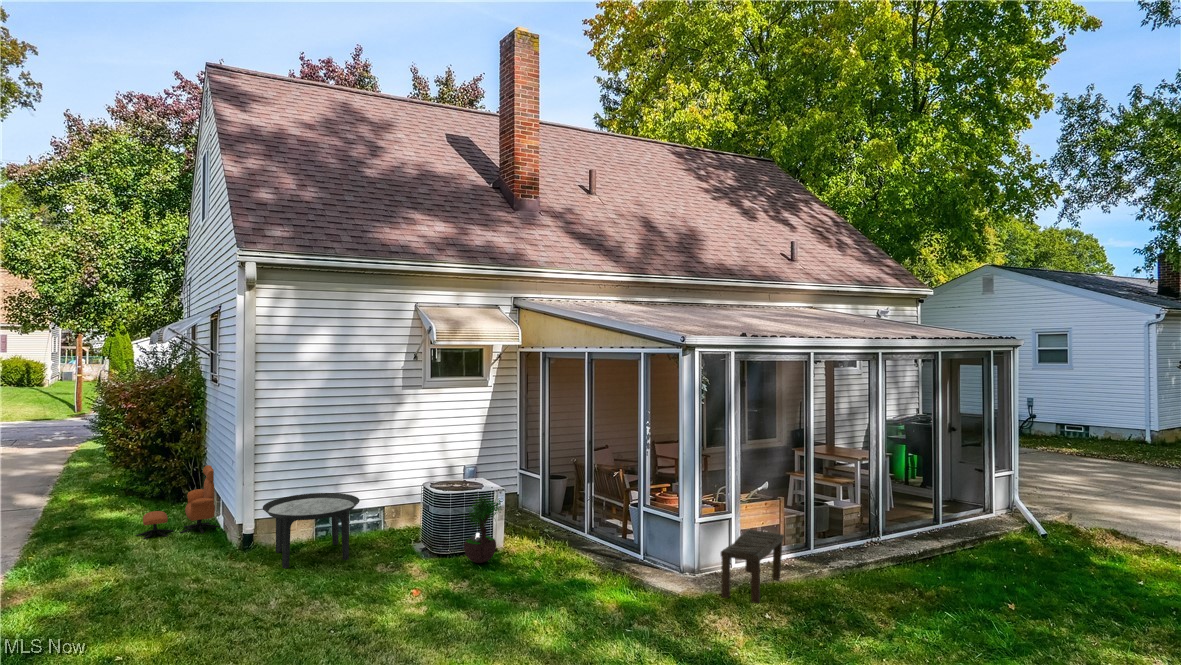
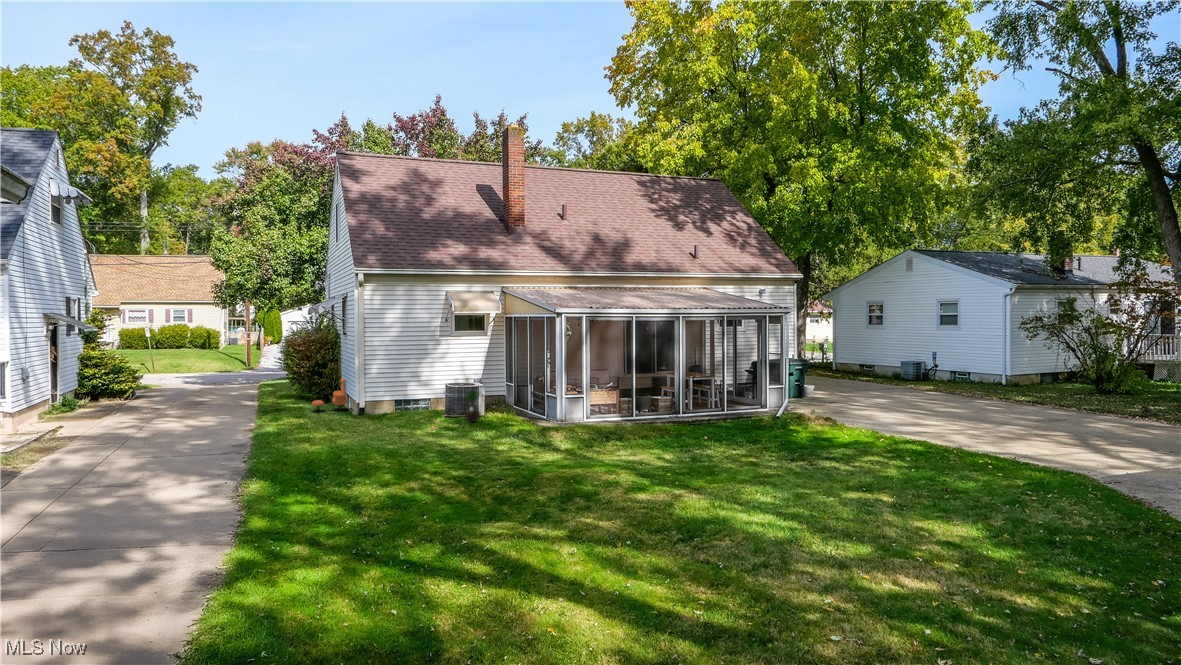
round table: present [263,493,360,569] -> none [368,390,415,422]
bench: present [721,530,784,603] -> none [577,405,617,435]

